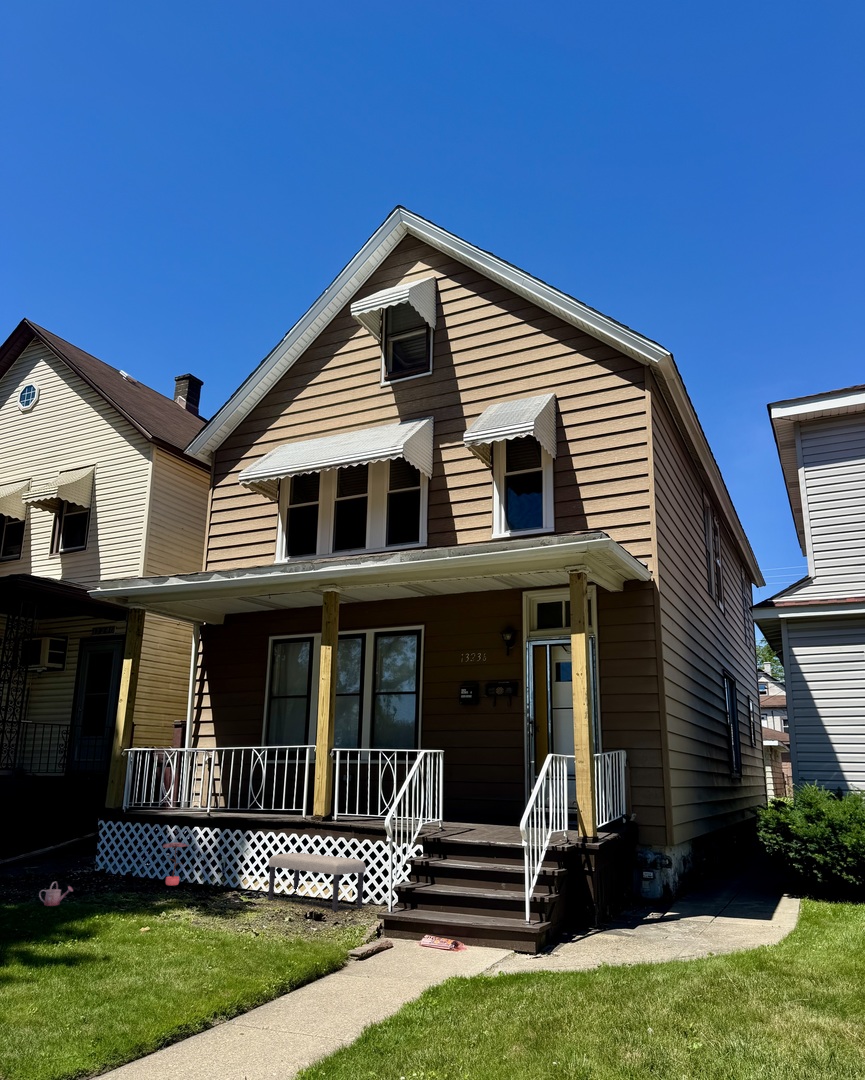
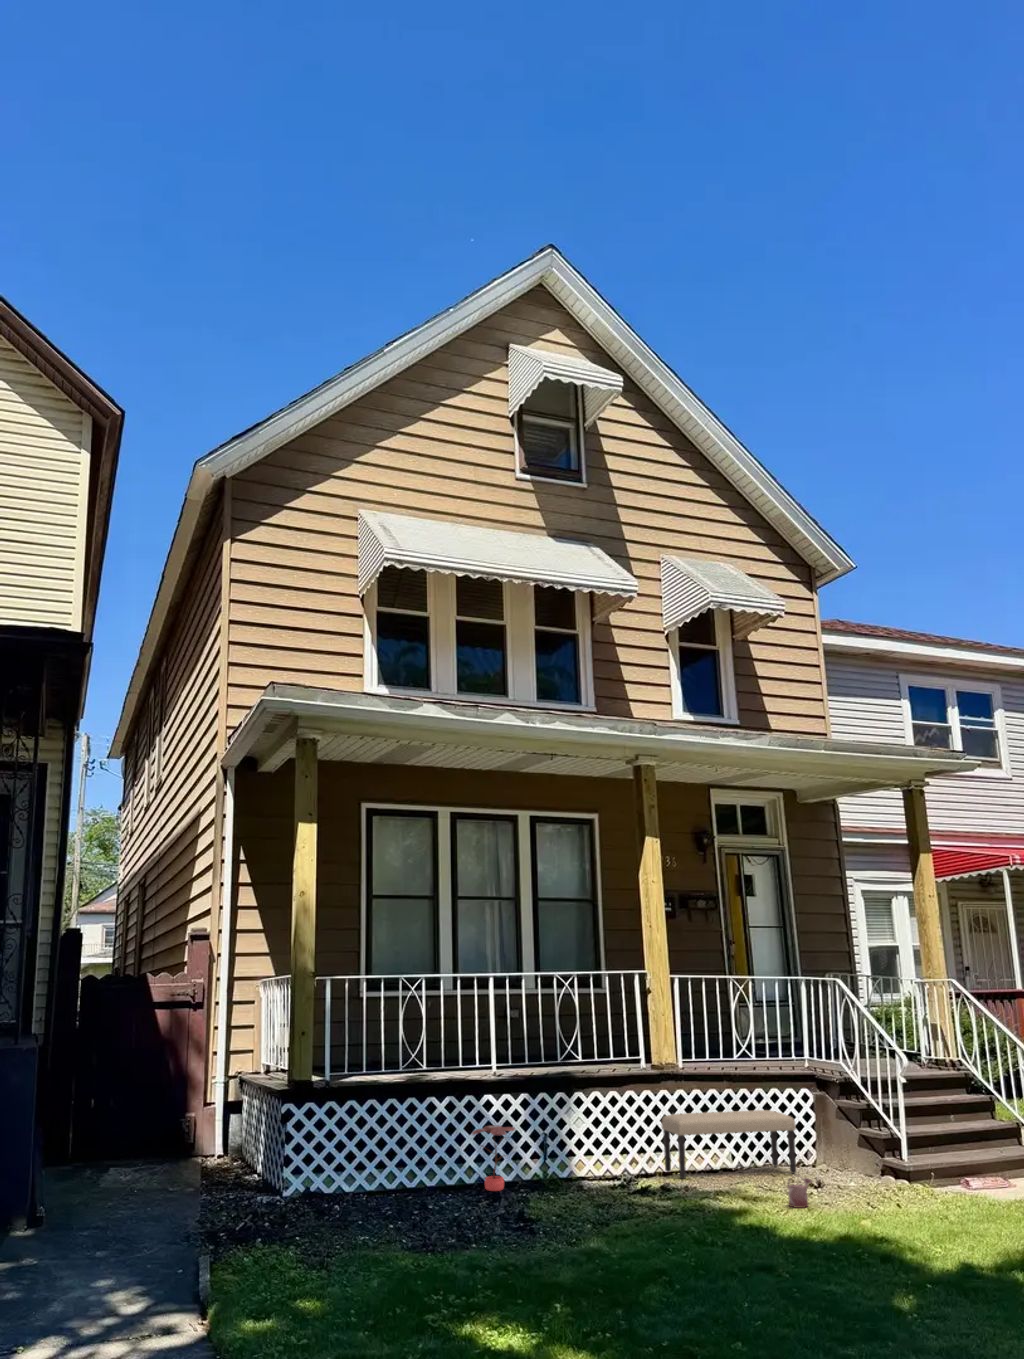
watering can: present [39,882,73,906] -> present [788,1178,812,1208]

